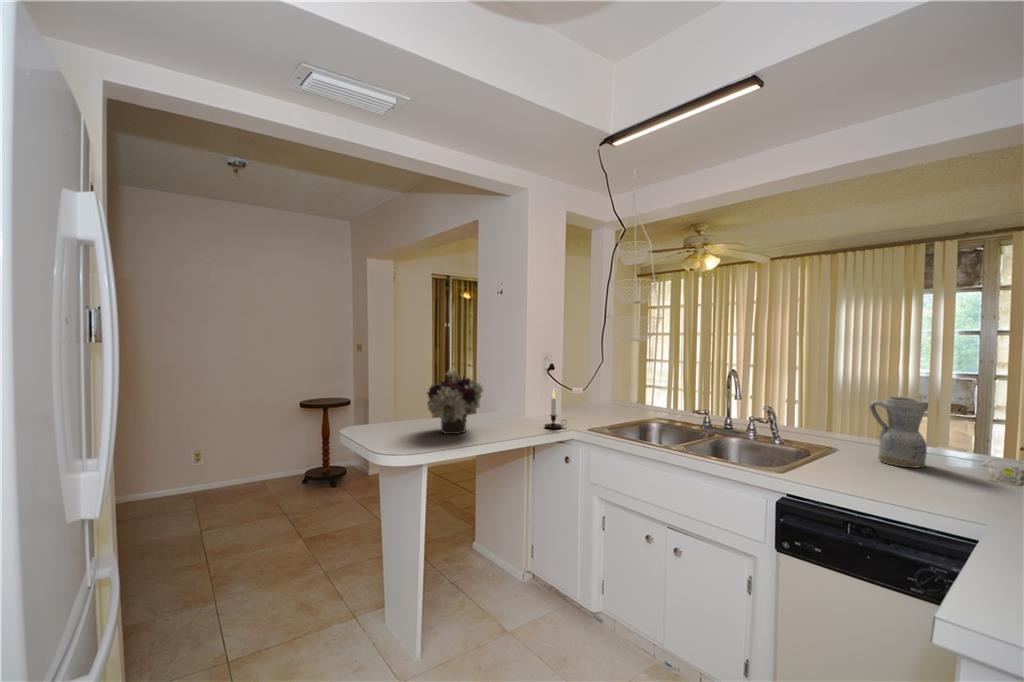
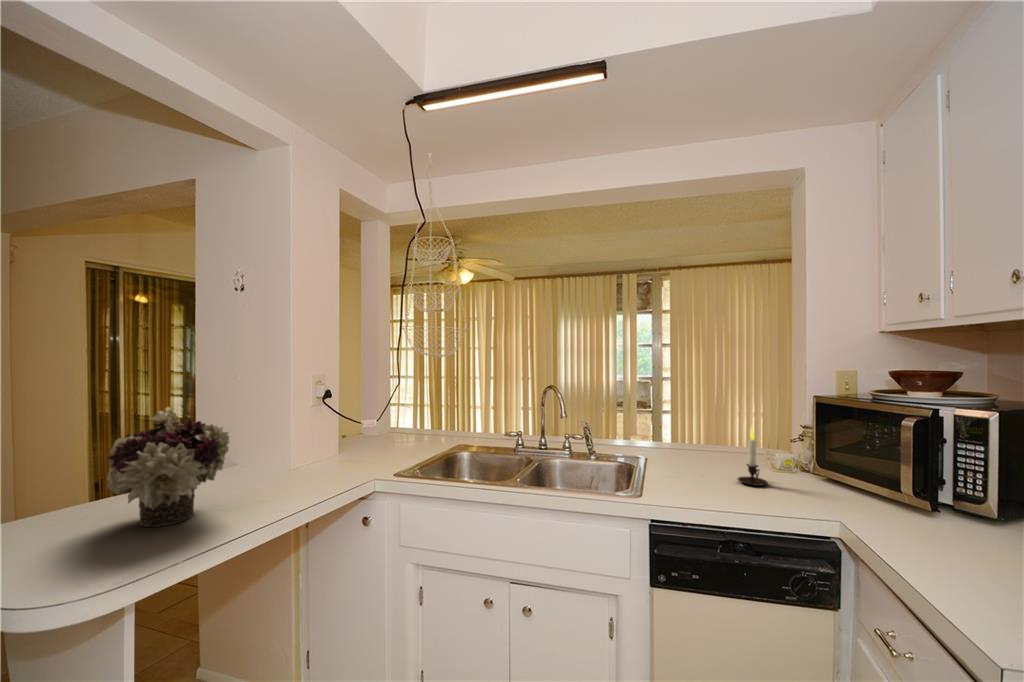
candle: present [545,391,563,428] -> present [738,427,767,486]
ceramic pitcher: present [869,397,928,468] -> none [665,400,709,463]

